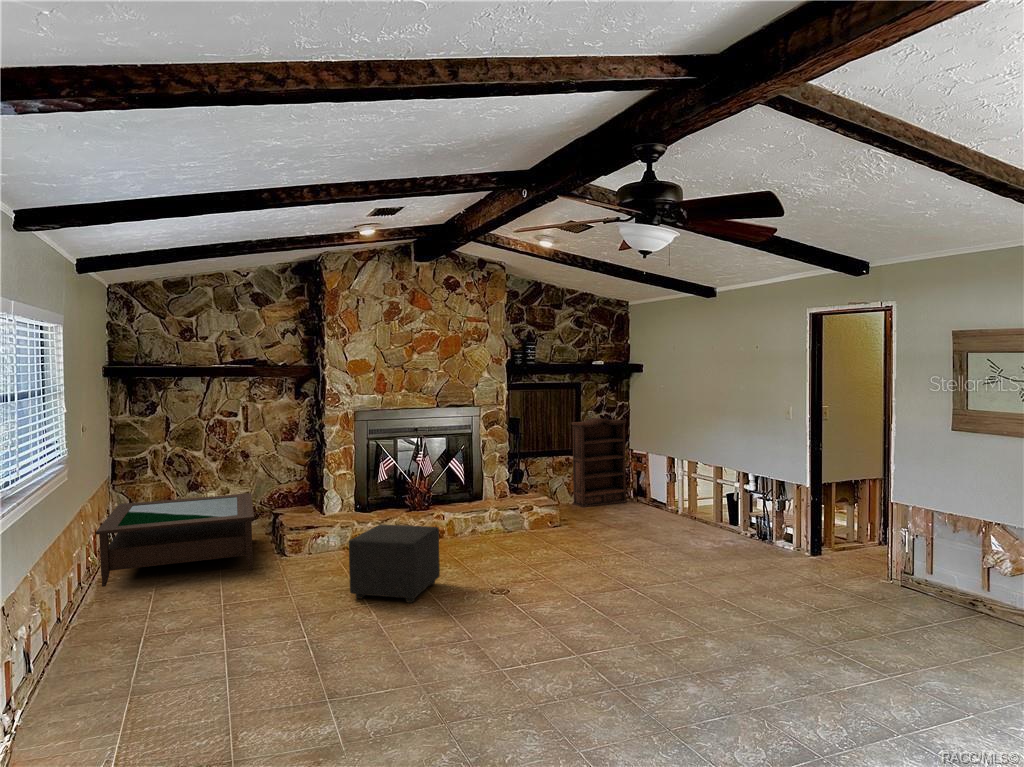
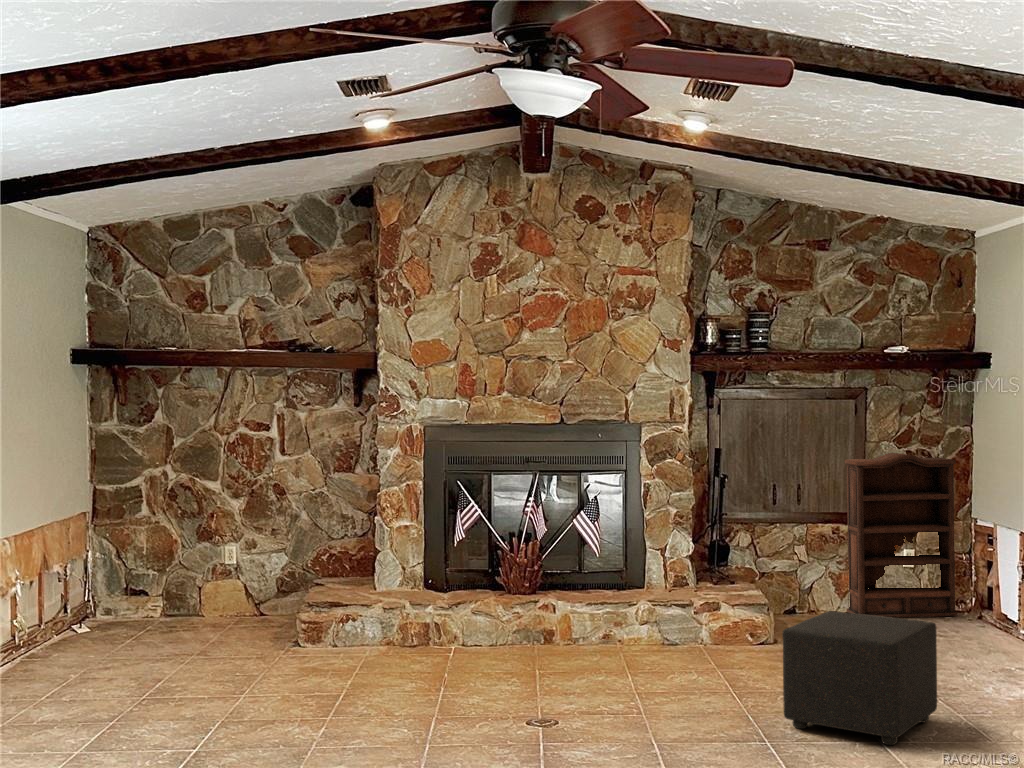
coffee table: present [96,493,254,587] -> none [27,548,281,662]
ottoman: present [349,524,440,603] -> present [782,611,937,745]

